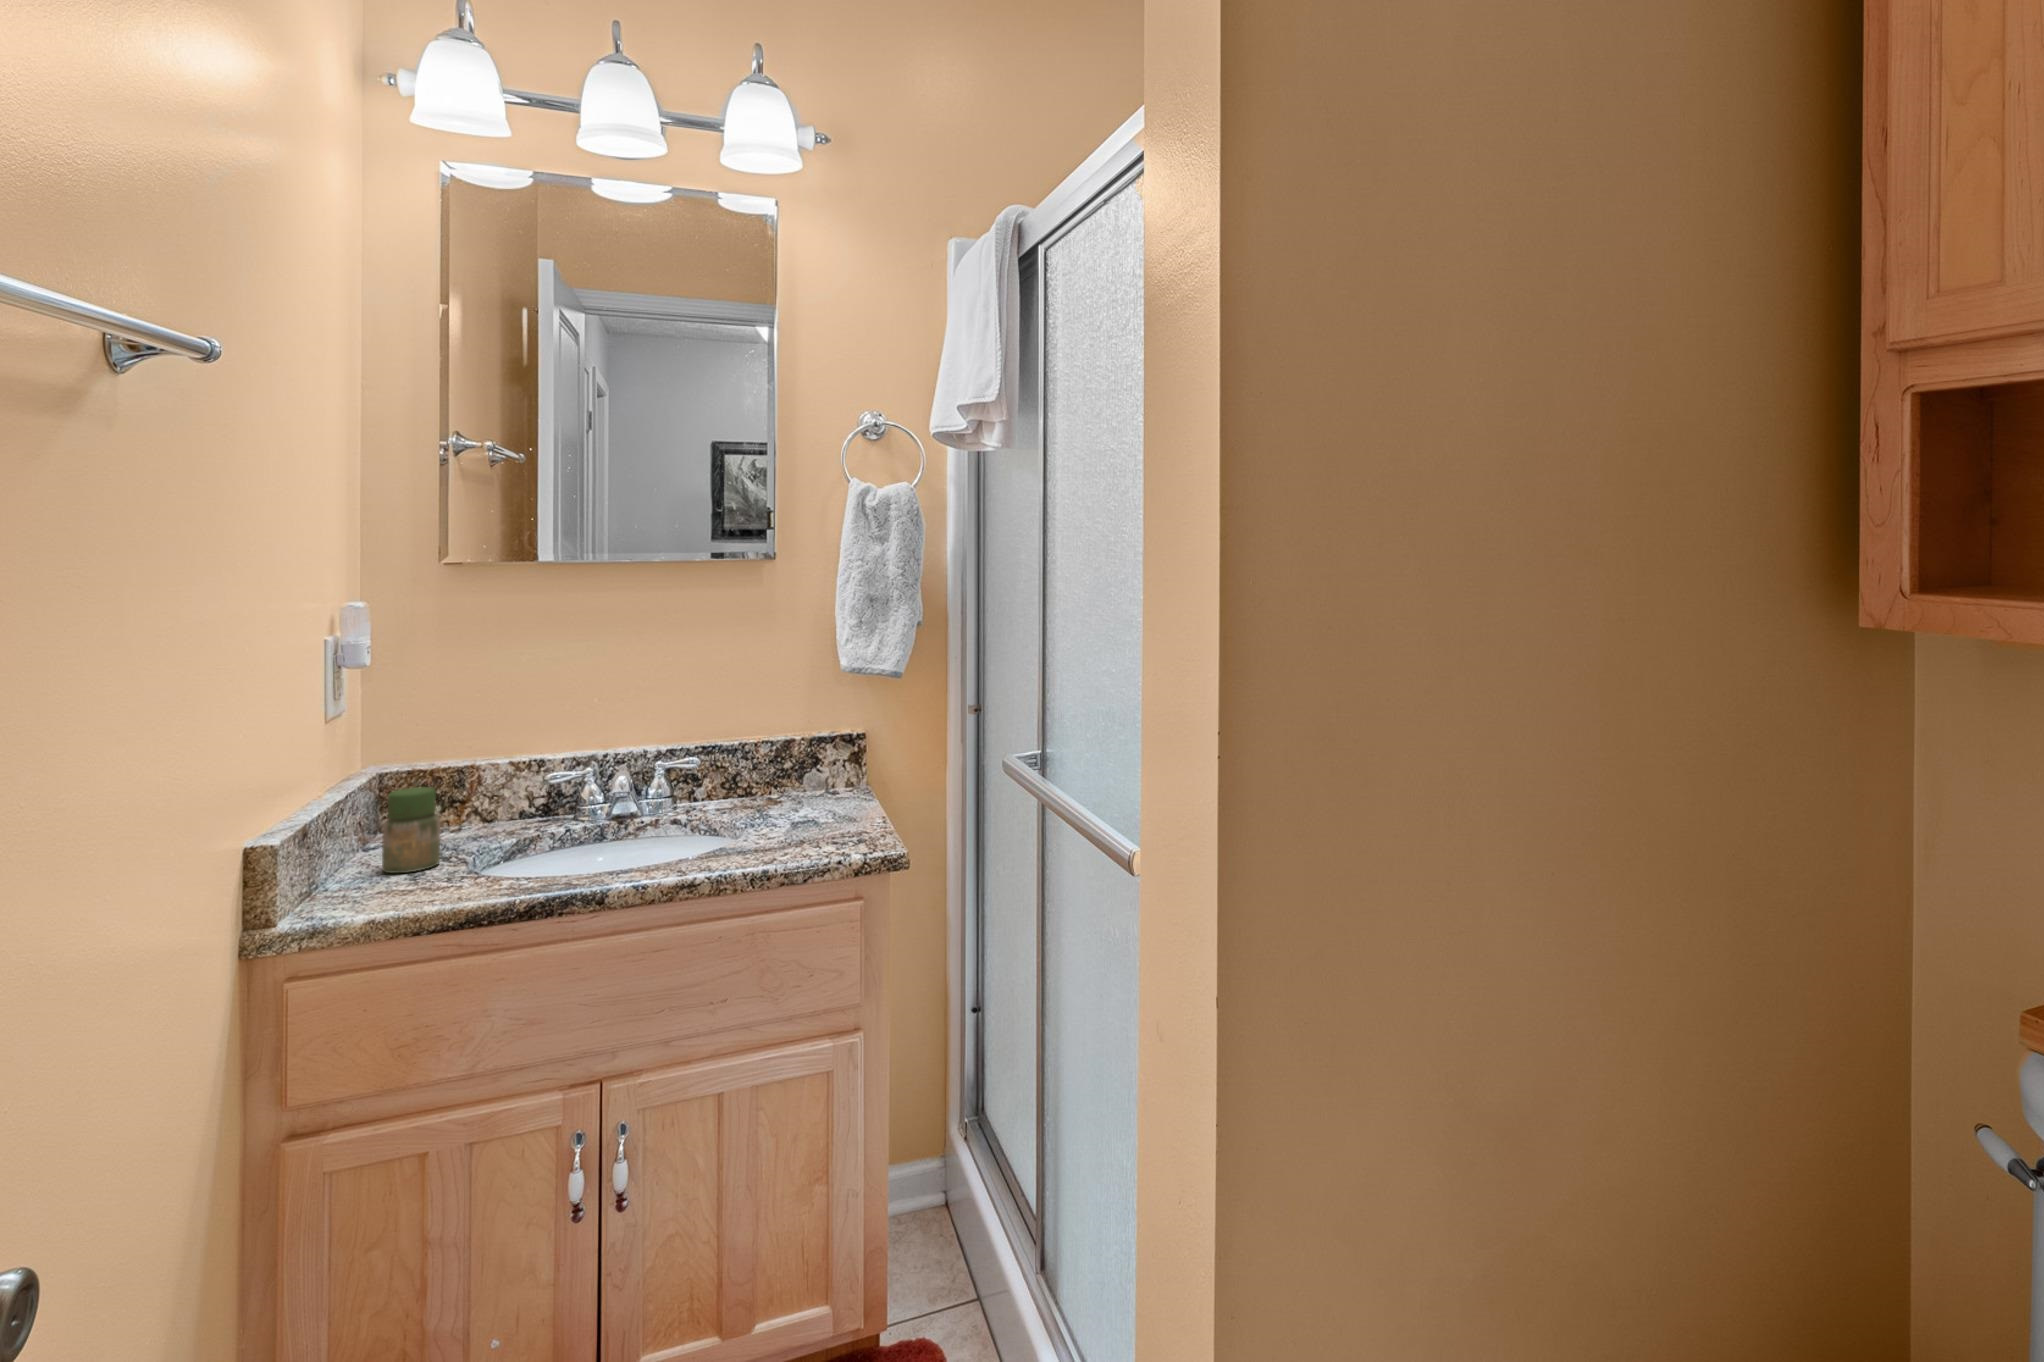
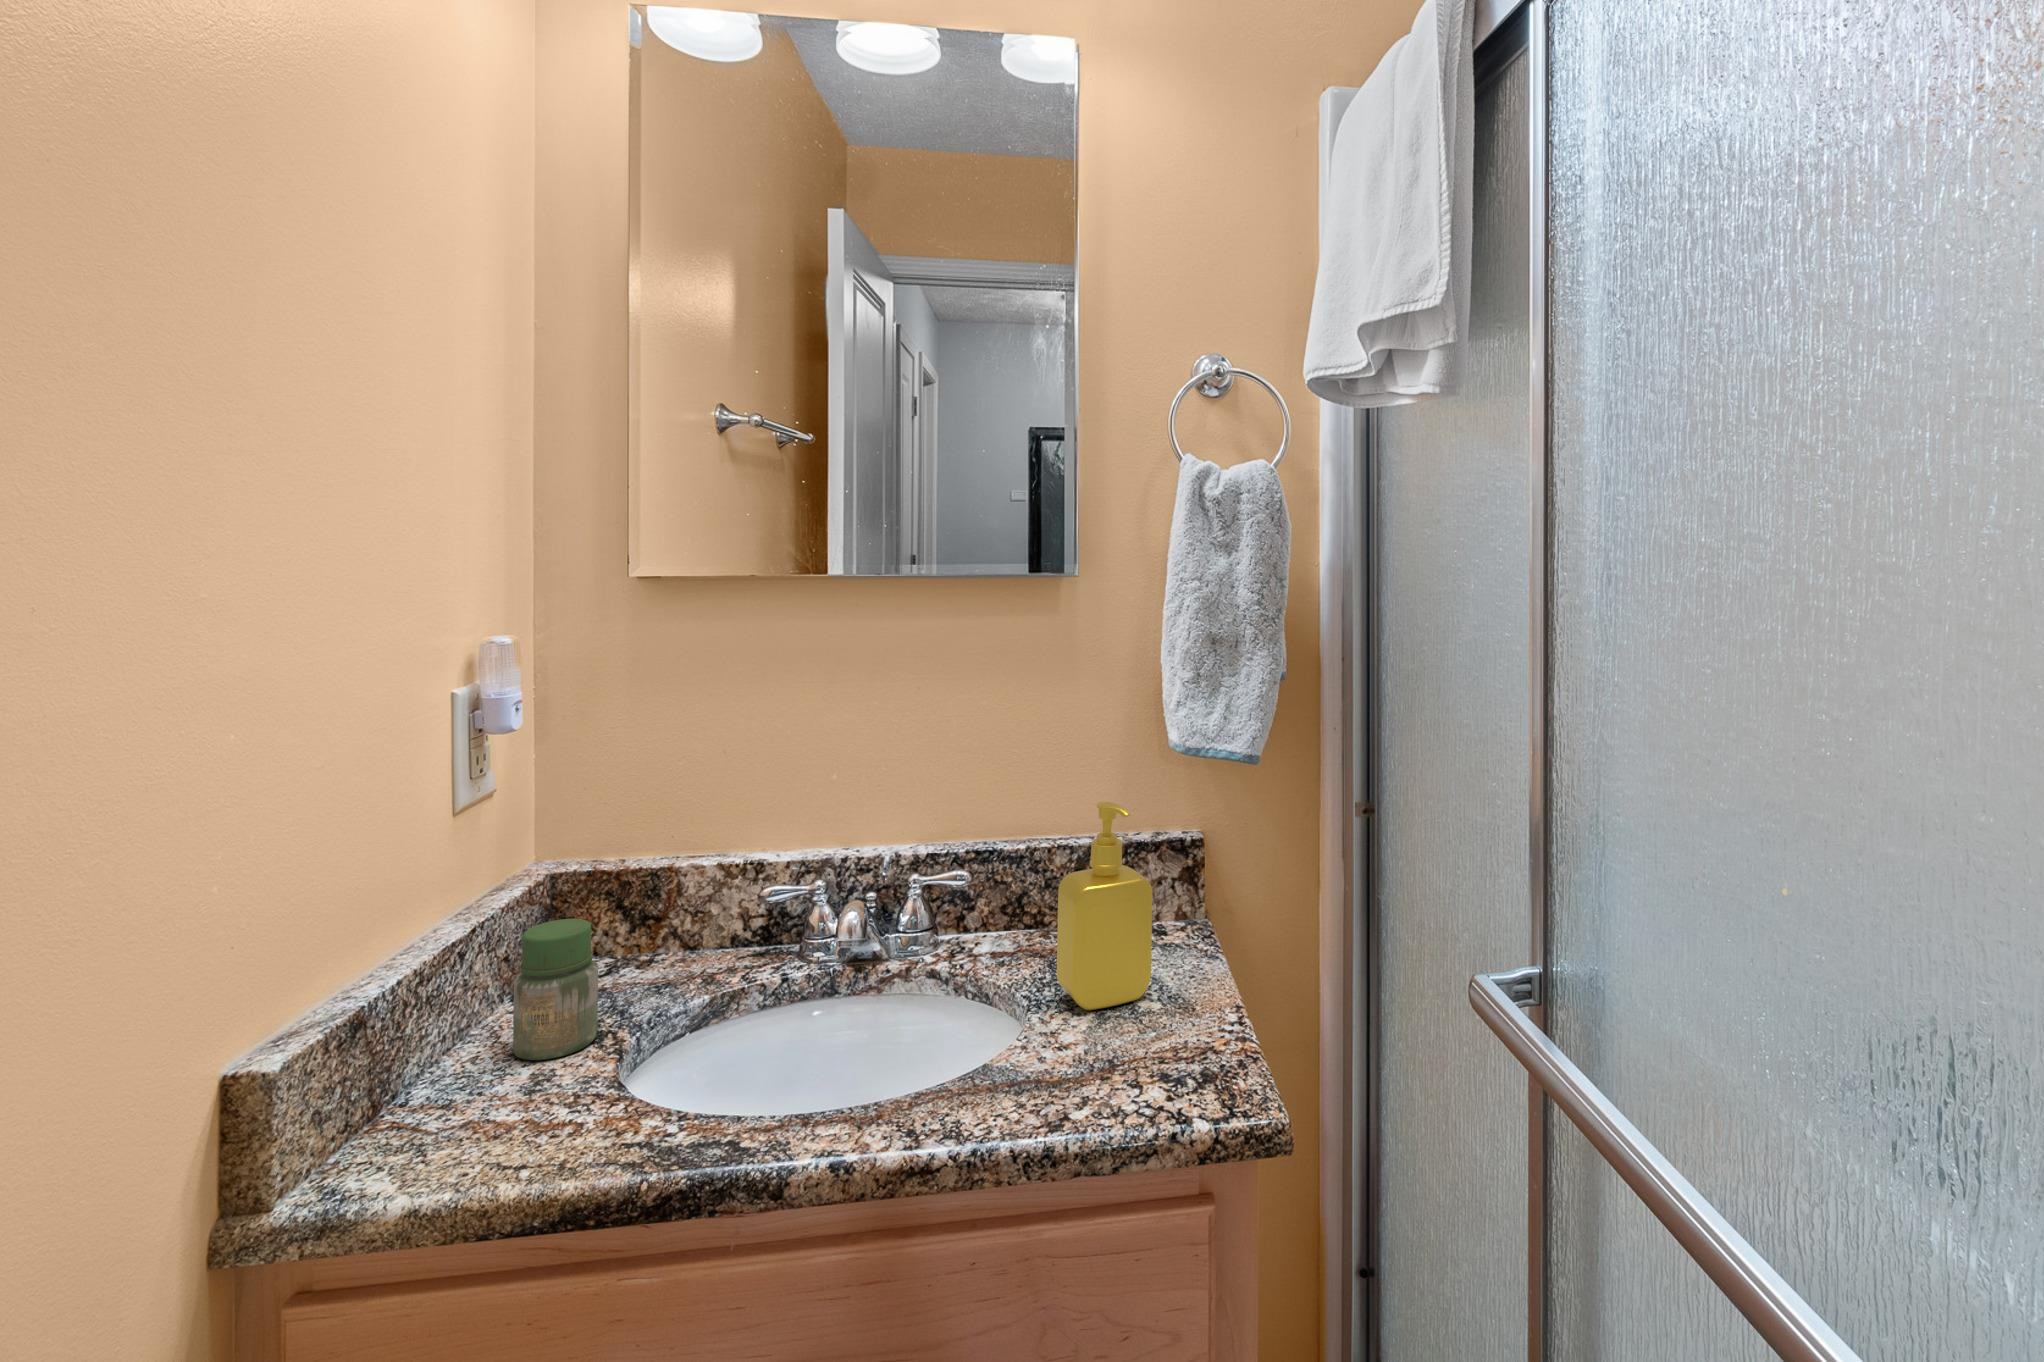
soap dispenser: none [765,700,829,828] -> present [1057,802,1152,1010]

